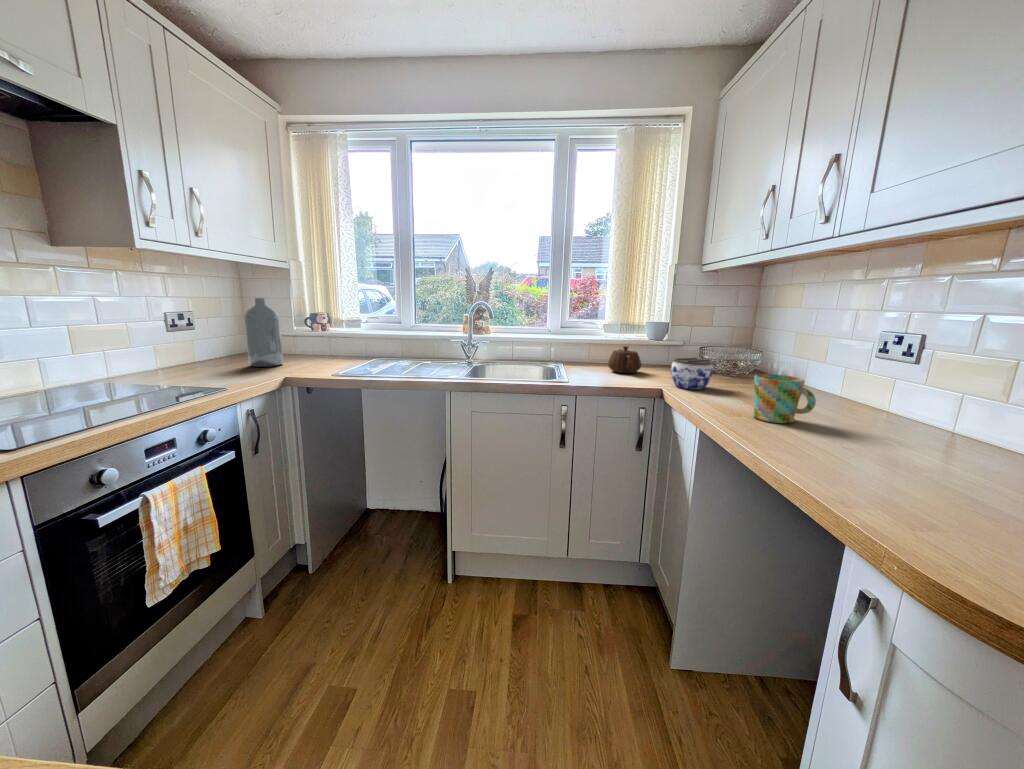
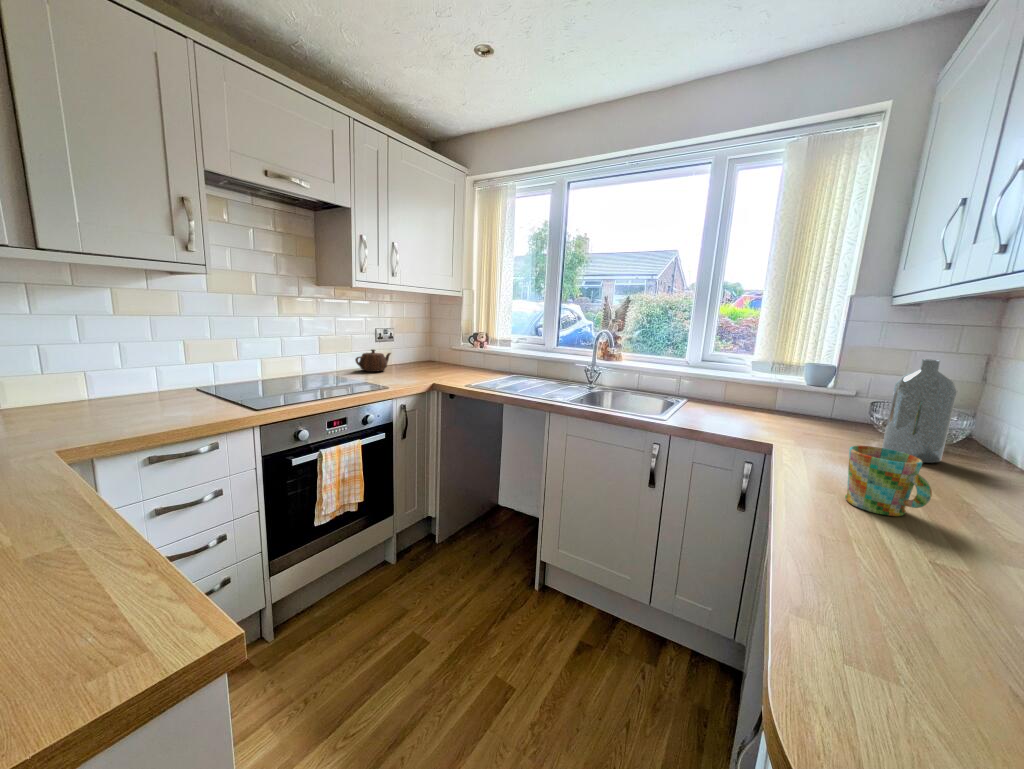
bottle: present [244,298,283,367] -> present [882,359,957,463]
teapot: present [608,346,641,373] -> present [355,350,391,372]
jar: present [671,358,713,390] -> none [795,411,854,454]

